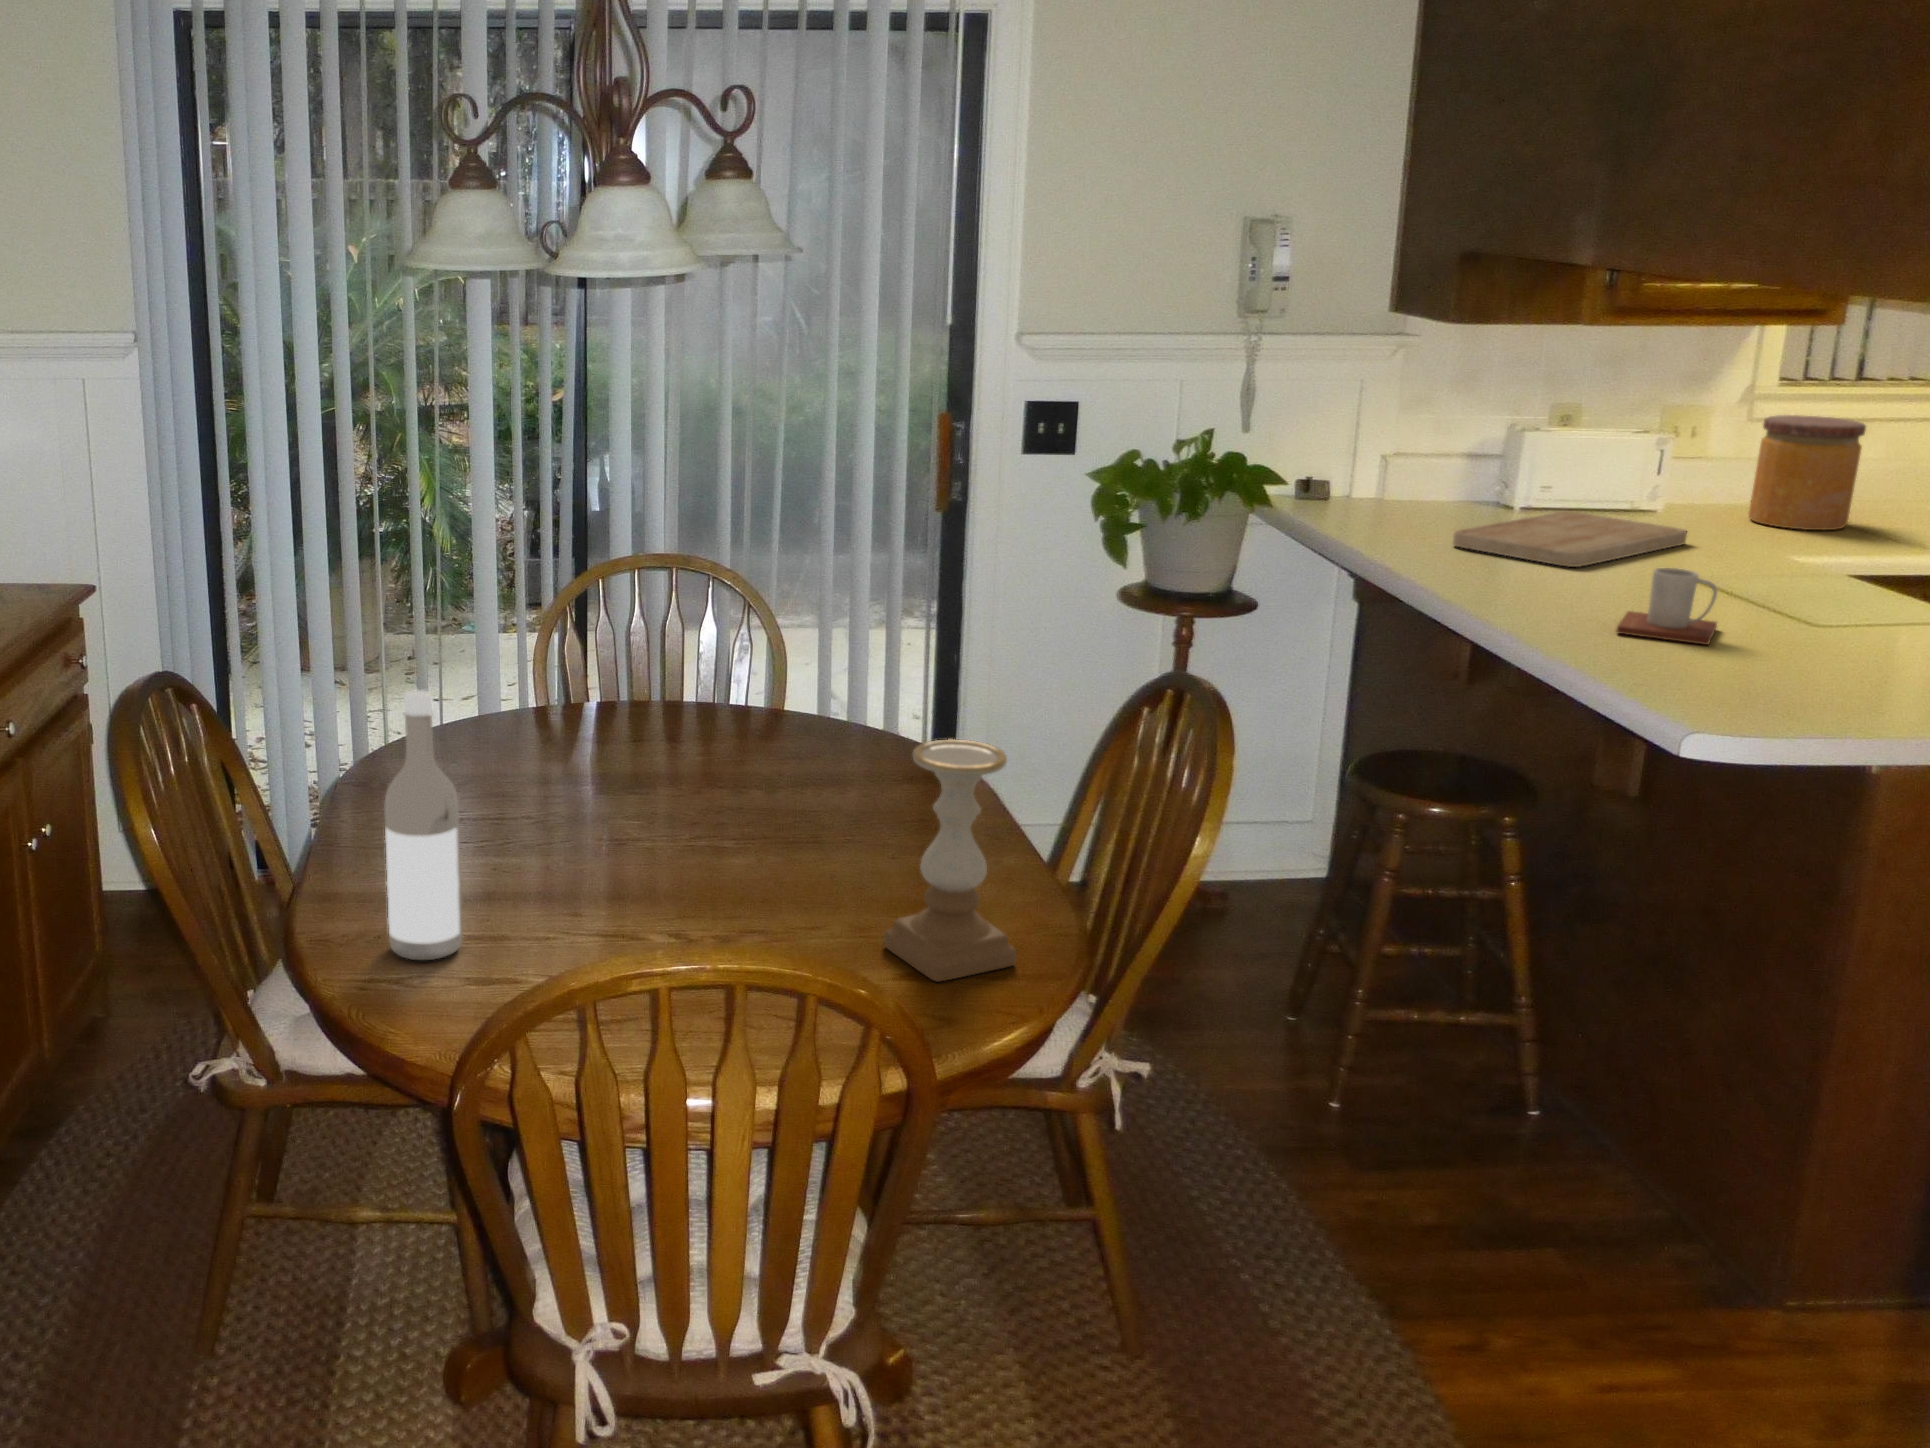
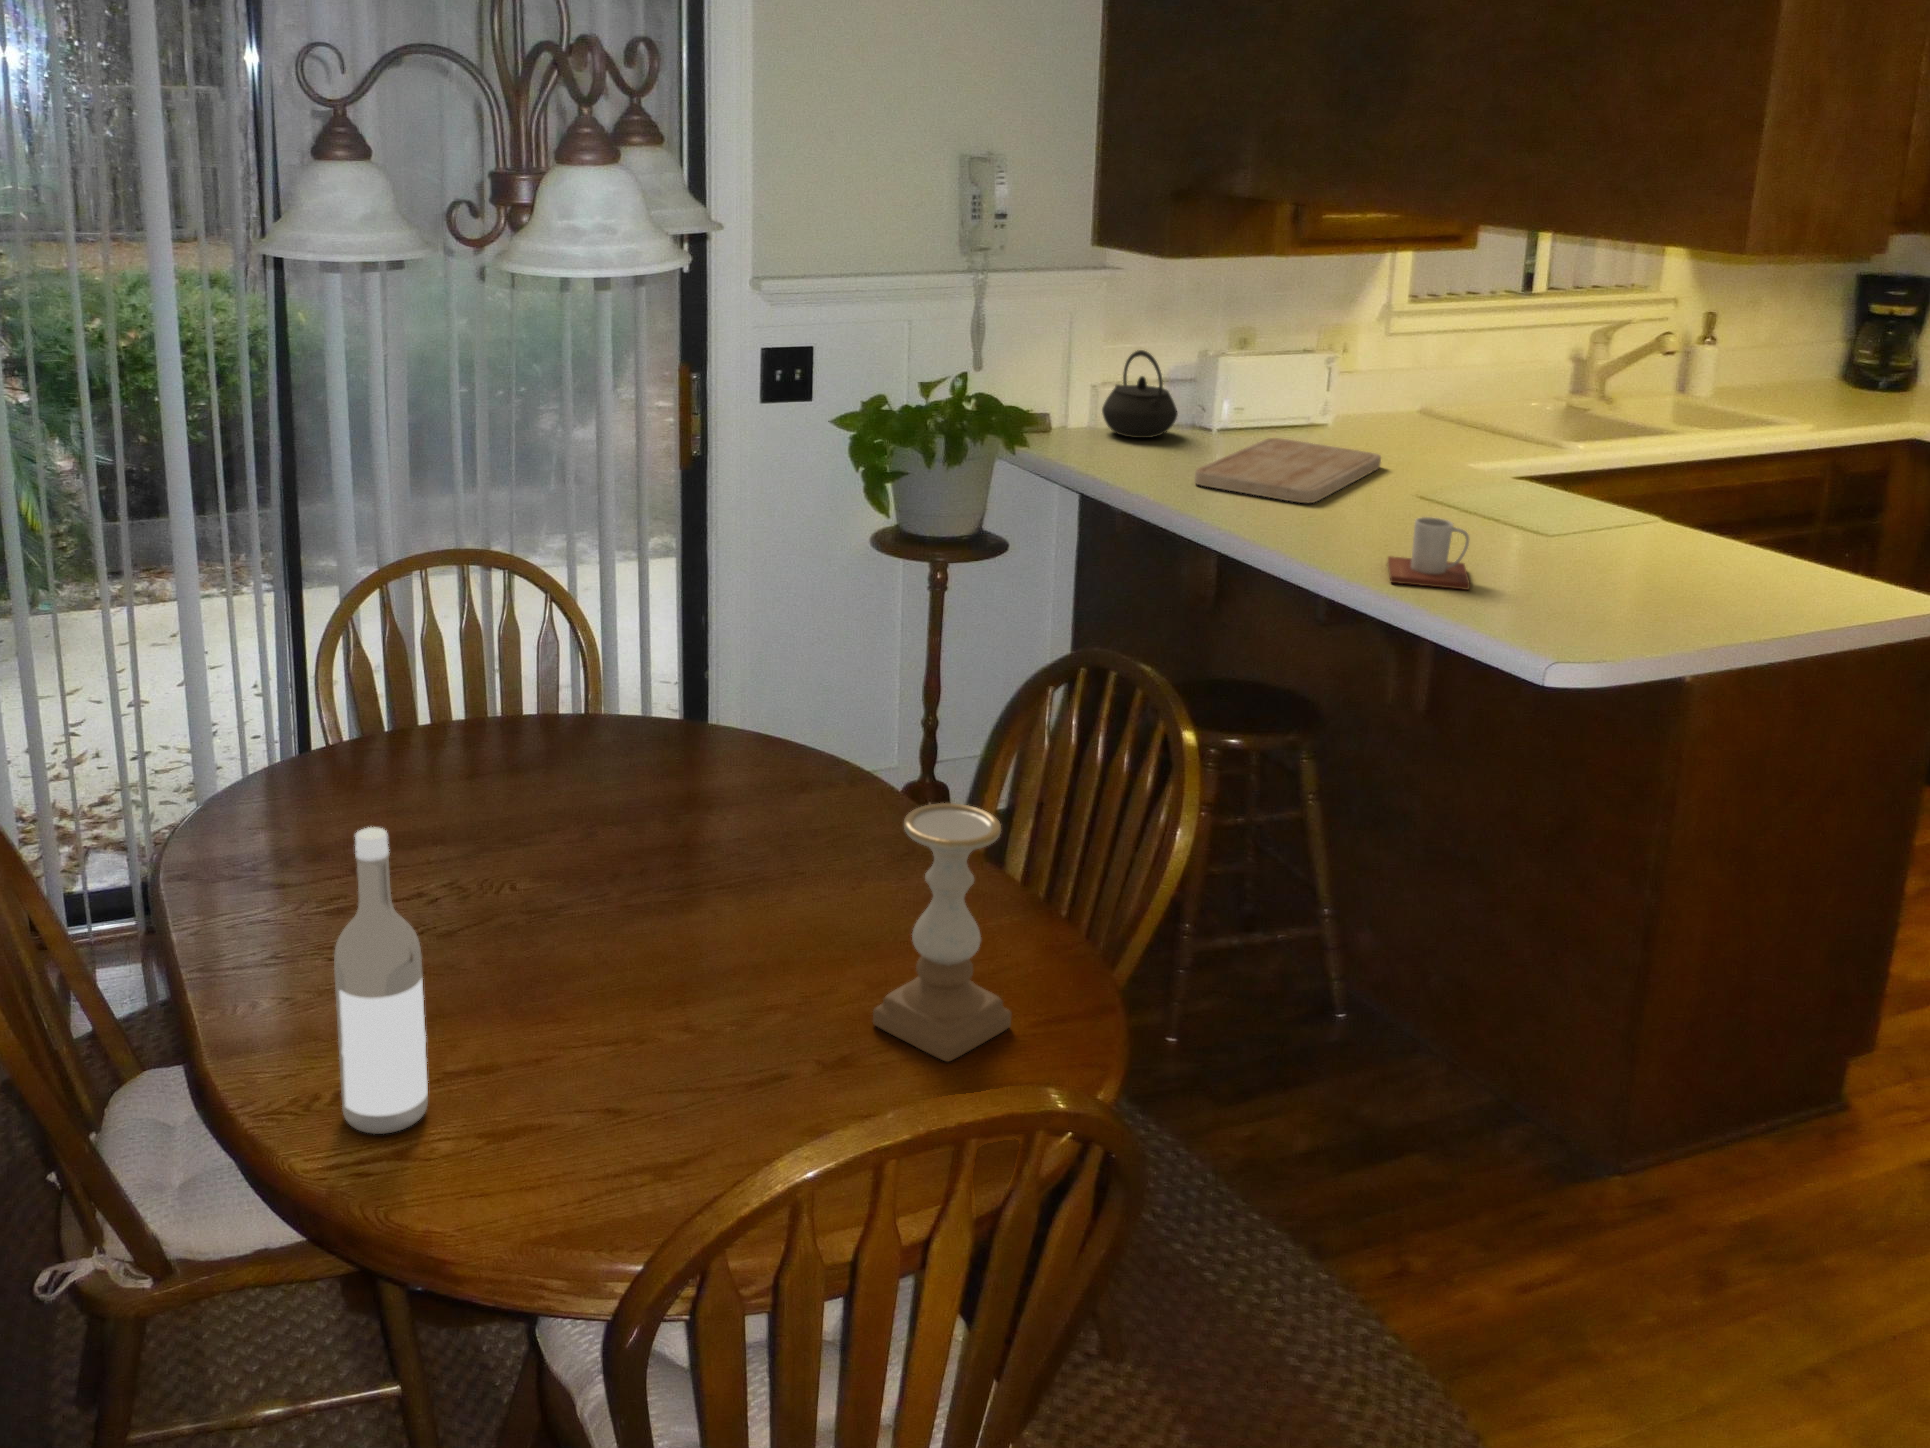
jar: present [1749,415,1866,530] -> none [1410,337,1503,444]
kettle: none [1382,418,1466,509] -> present [1102,350,1178,438]

